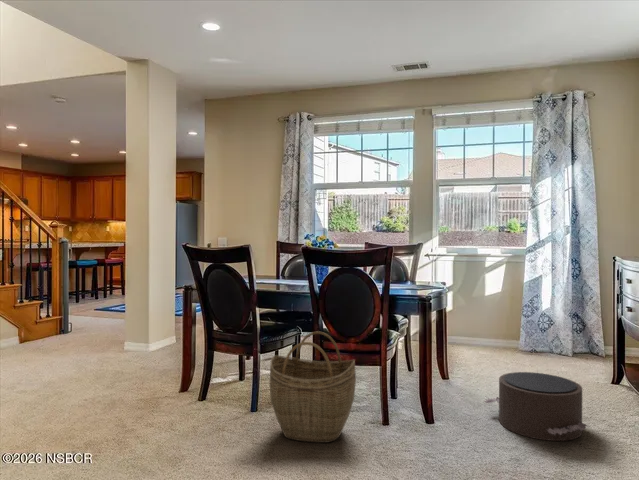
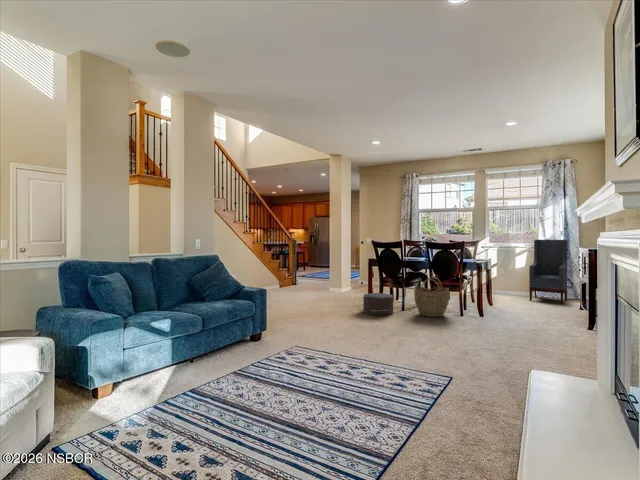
armchair: none [515,241,579,369] -> present [529,240,568,304]
pouf: present [484,372,587,441] -> present [363,293,393,315]

